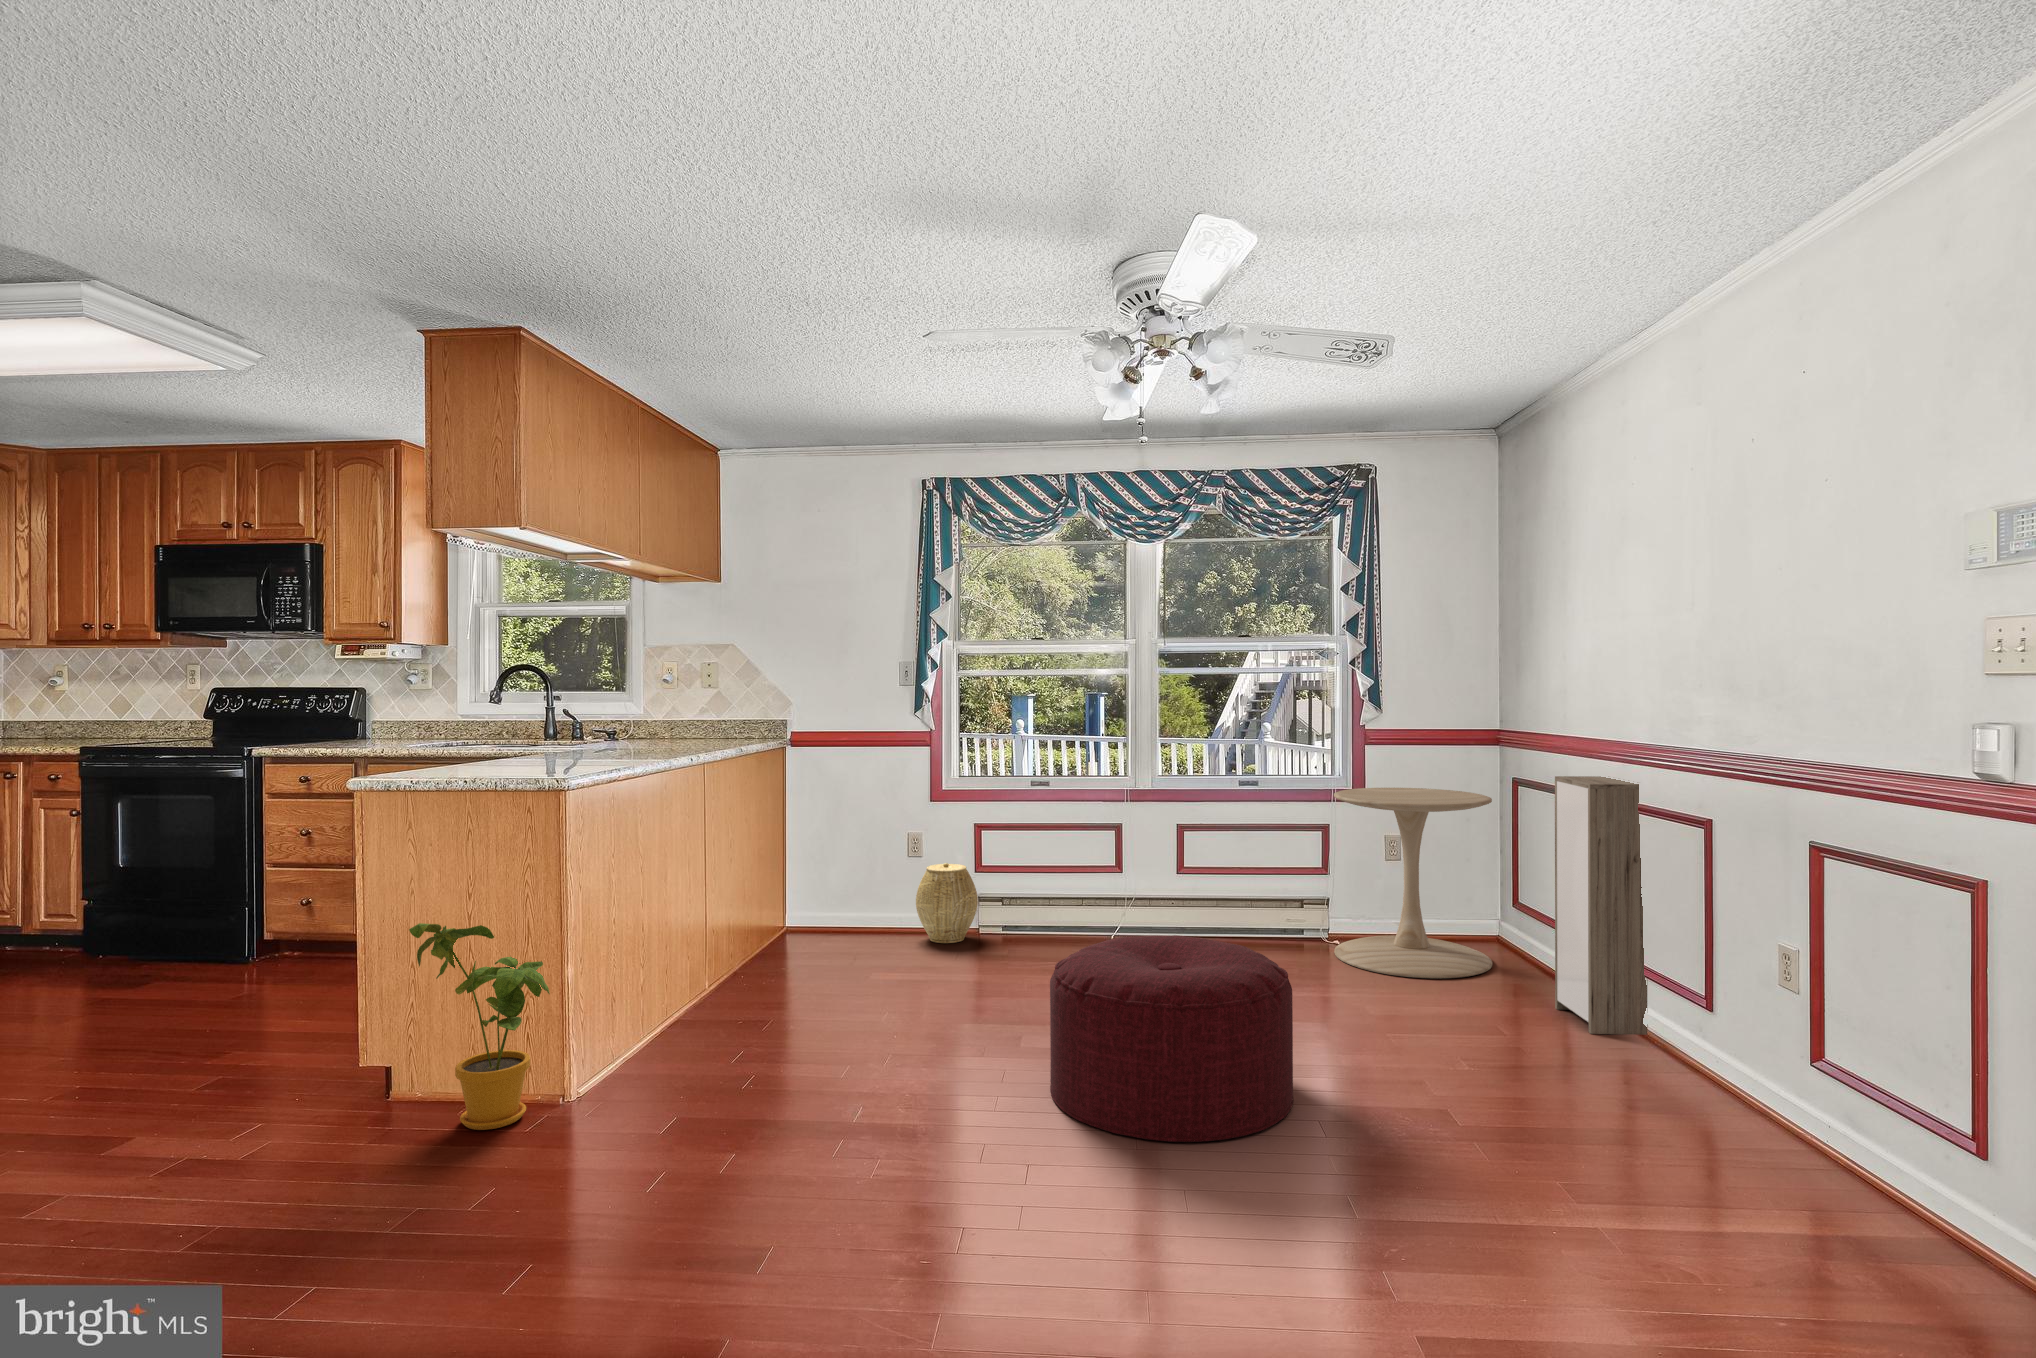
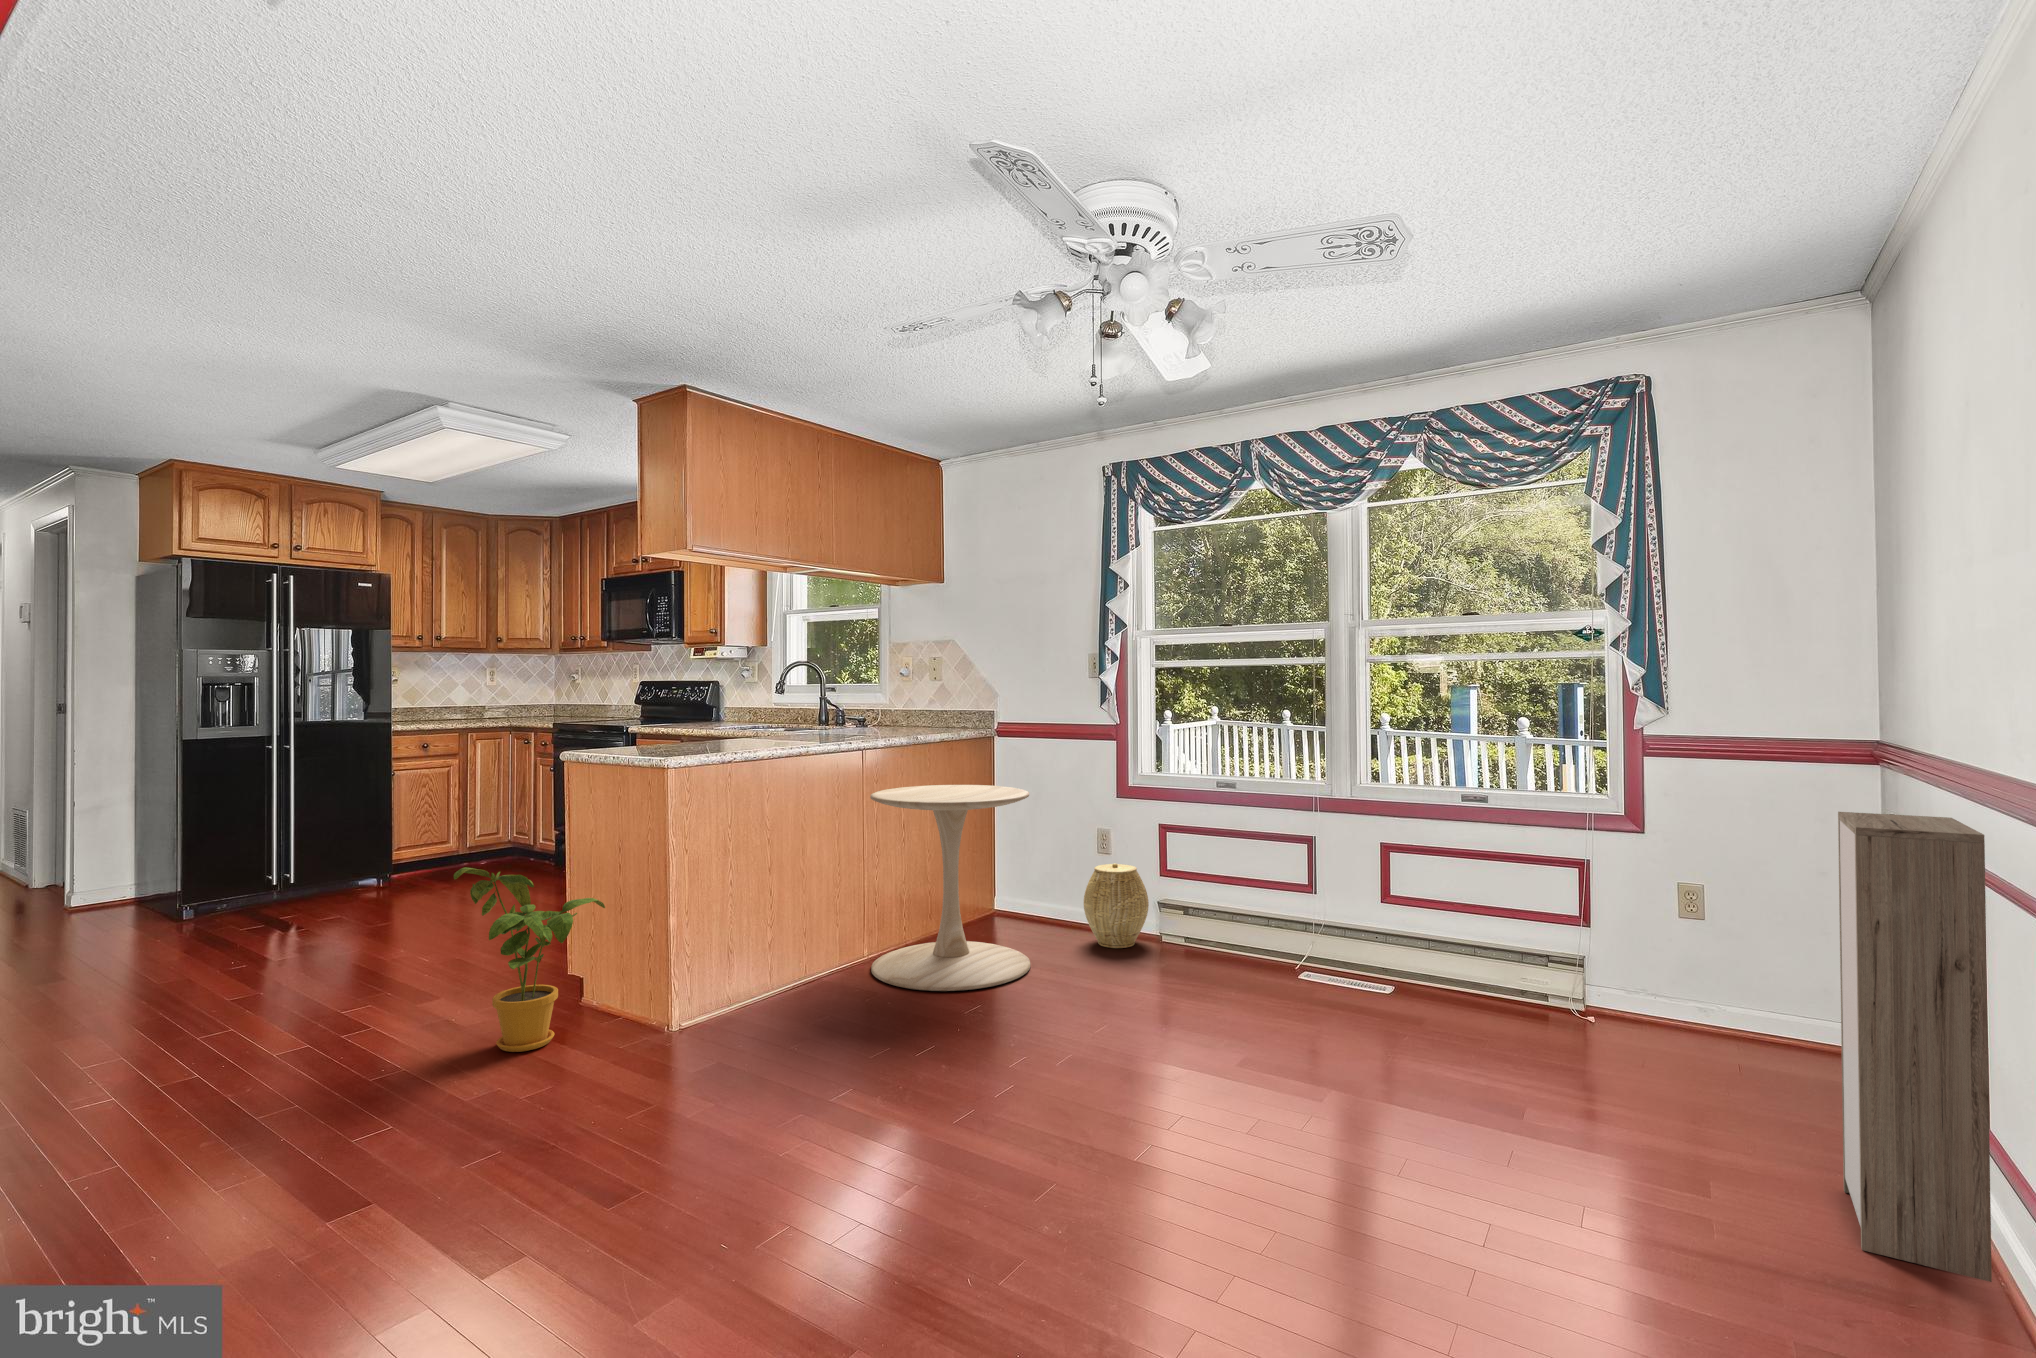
pedestal table: present [1334,788,1492,979] -> present [870,785,1030,991]
ottoman: present [1050,935,1293,1142] -> none [931,968,1233,1255]

